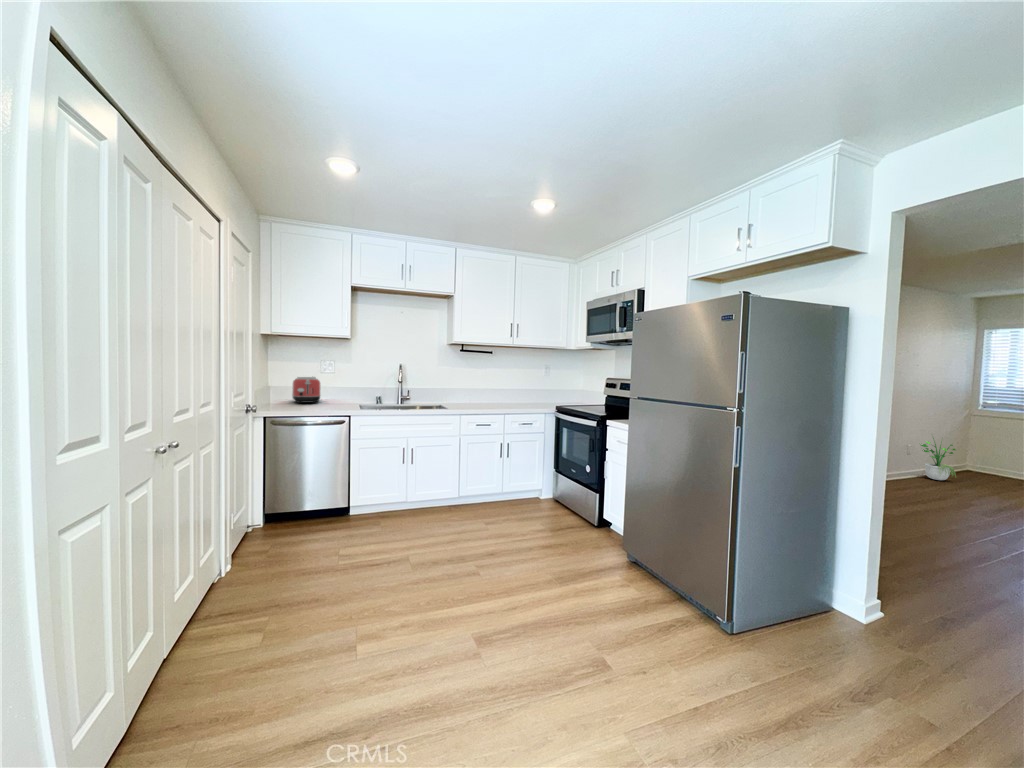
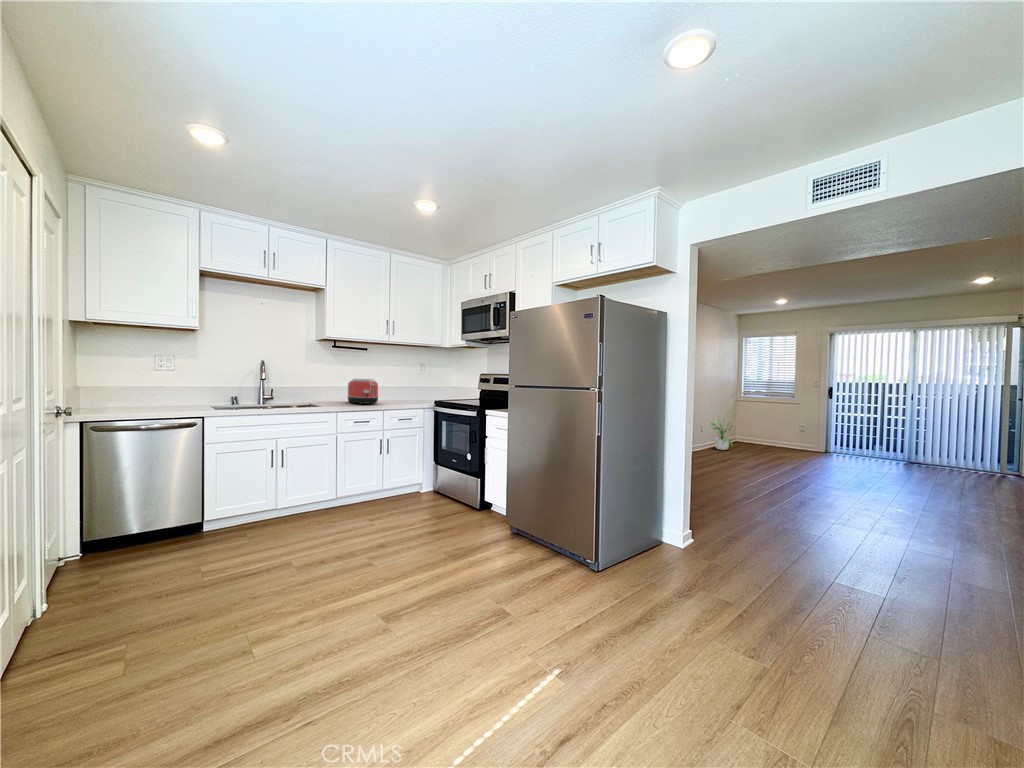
toaster: present [292,376,320,403] -> present [347,379,378,404]

